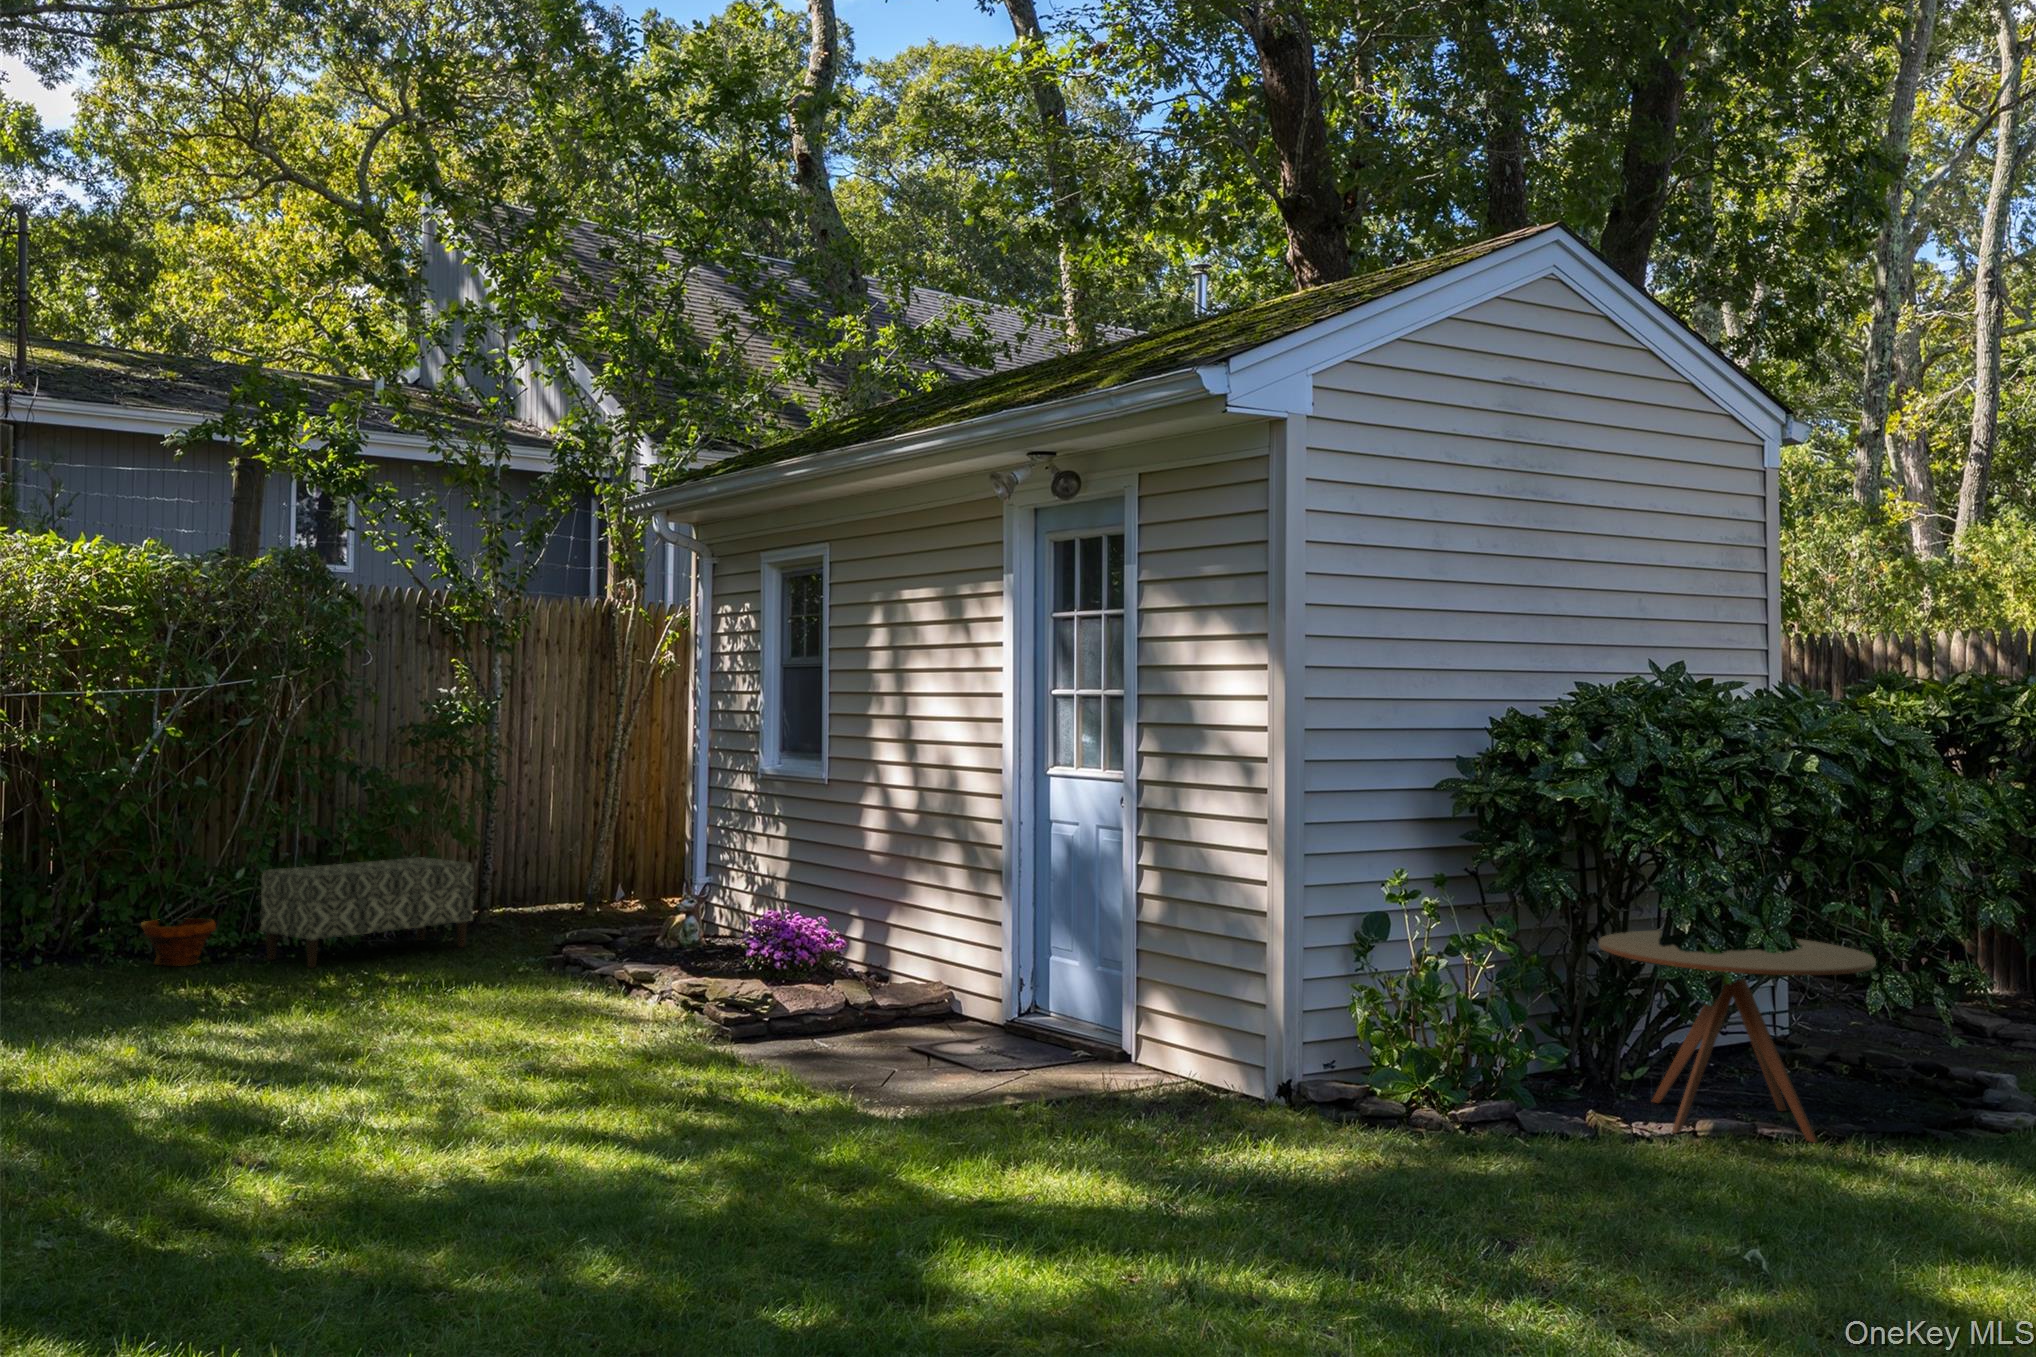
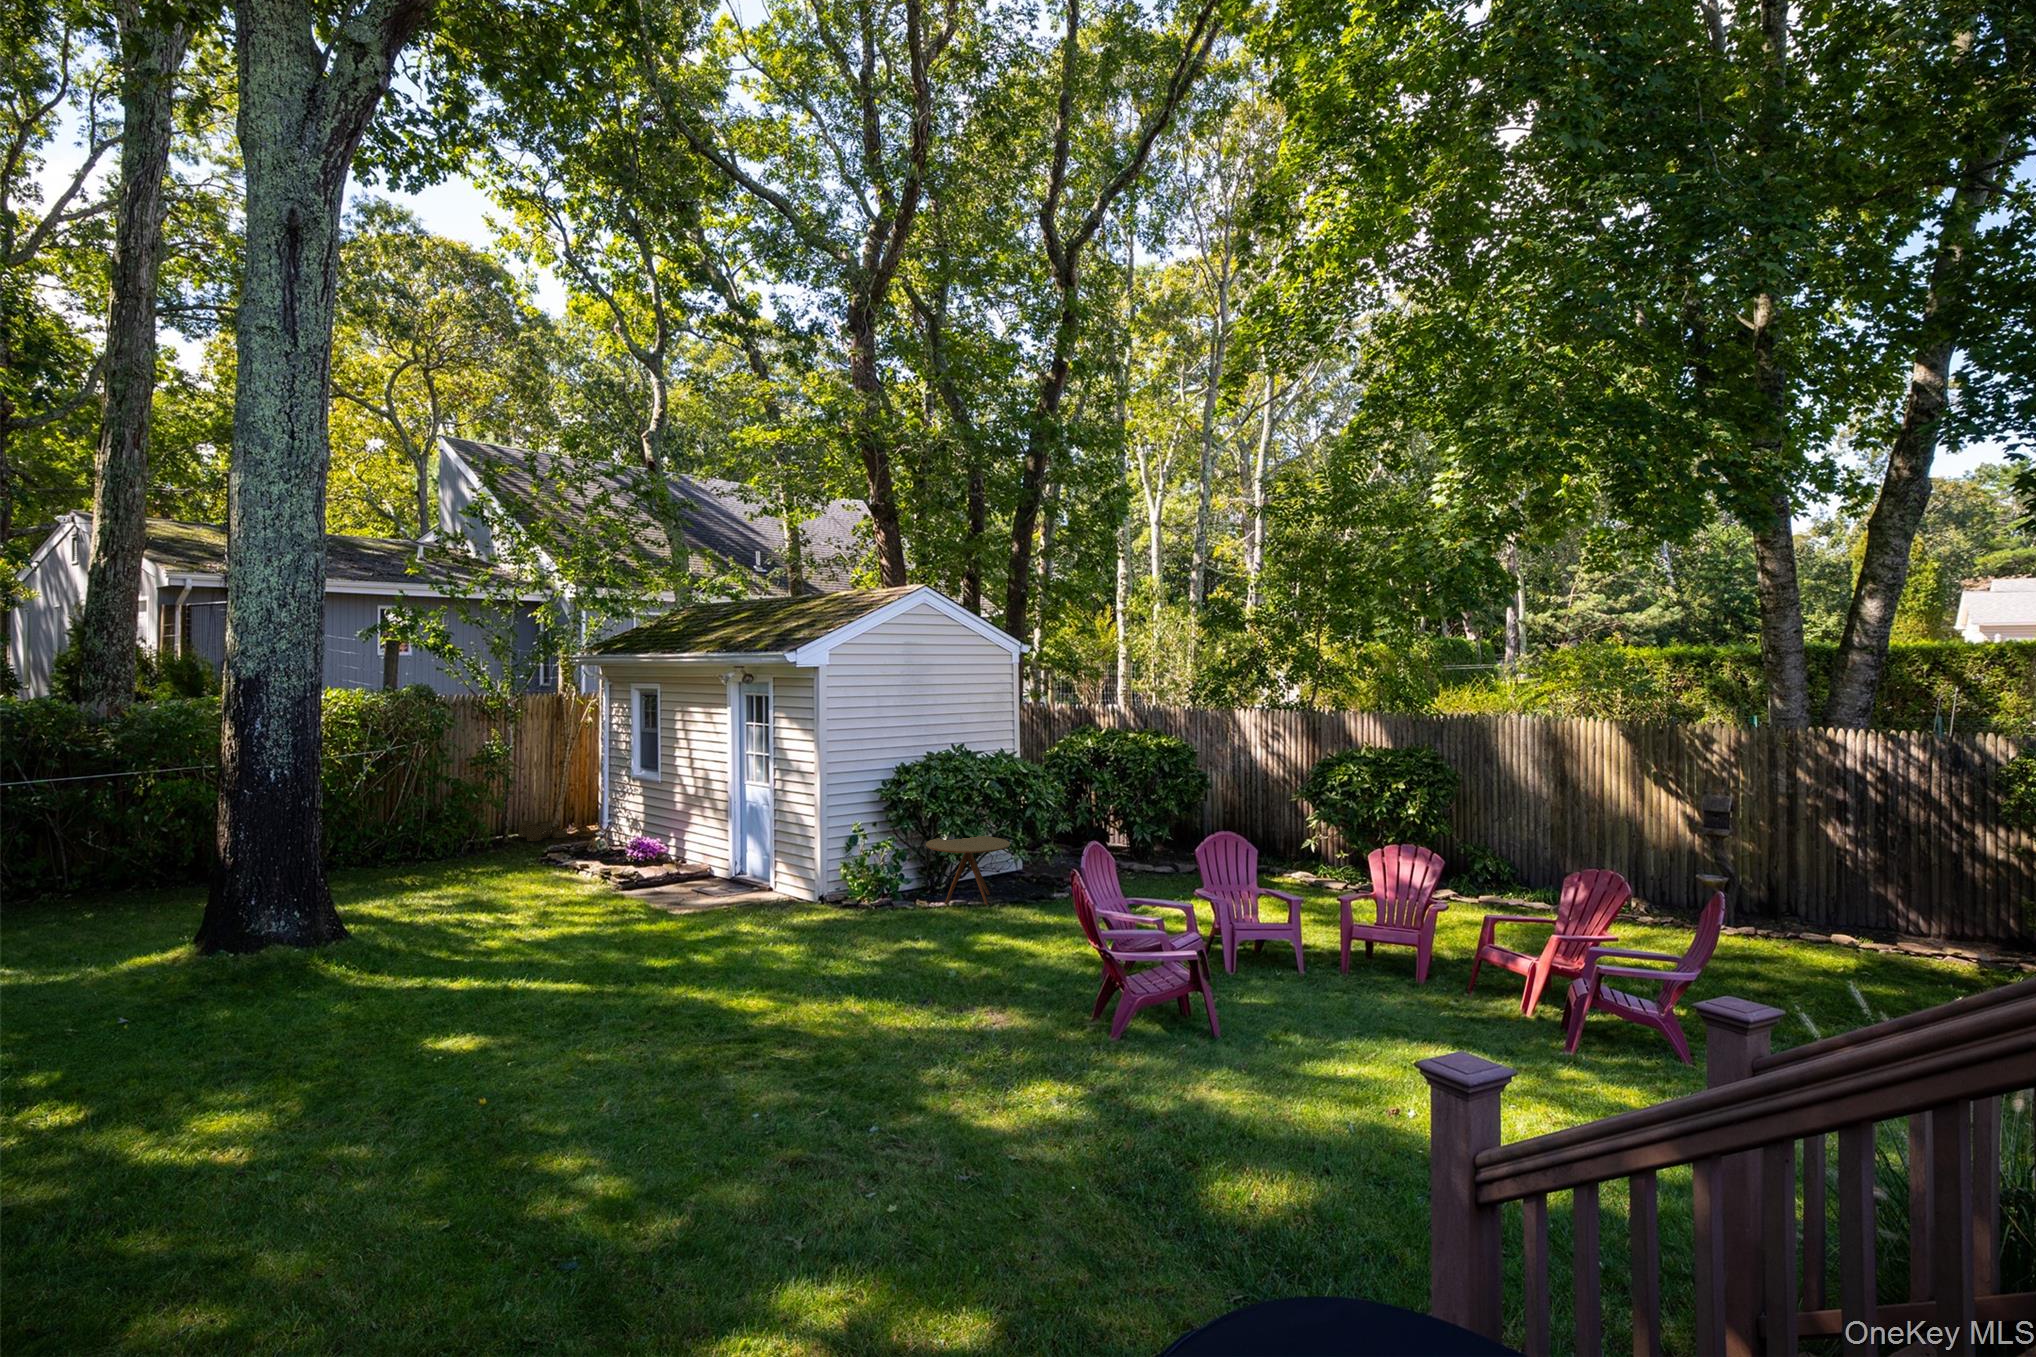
bench: present [260,857,474,968] -> none [405,817,502,869]
woven basket: none [518,877,619,923] -> present [518,821,567,841]
planter: present [141,919,216,966] -> none [350,850,385,872]

